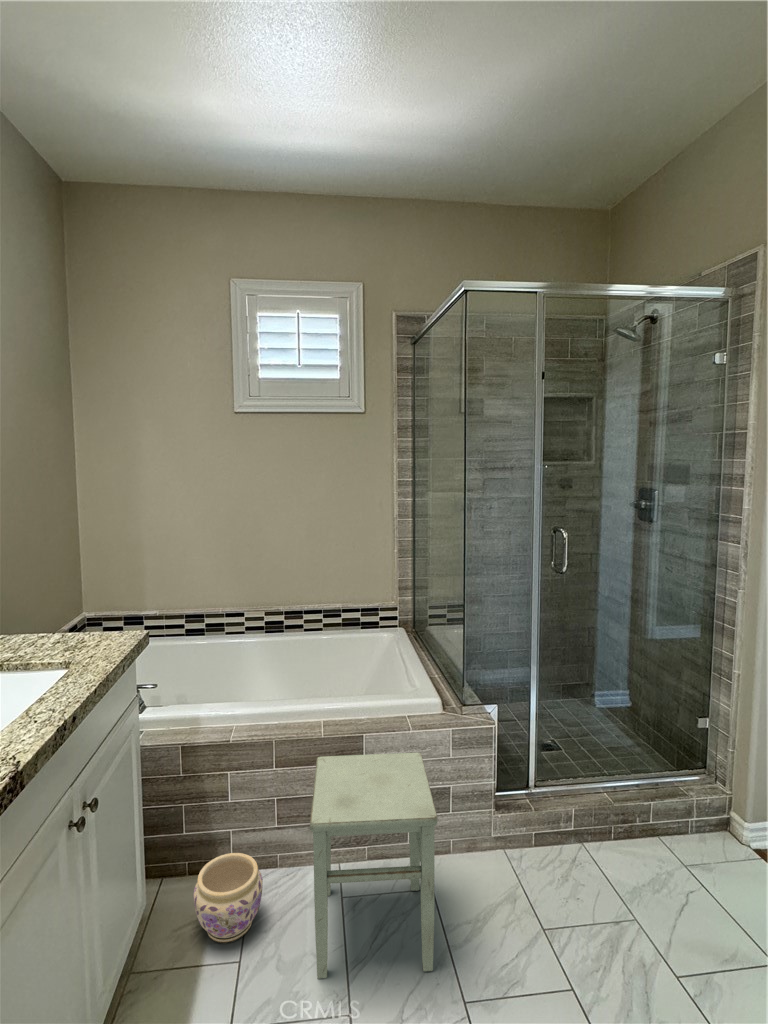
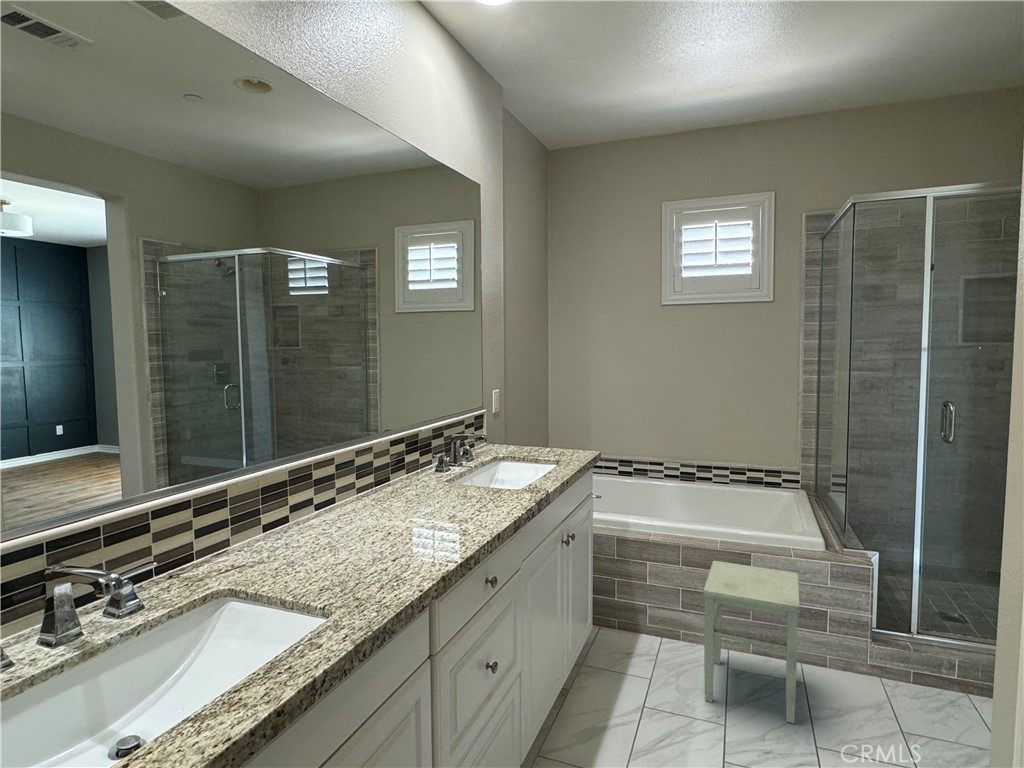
planter: present [193,853,263,944] -> none [624,613,670,667]

